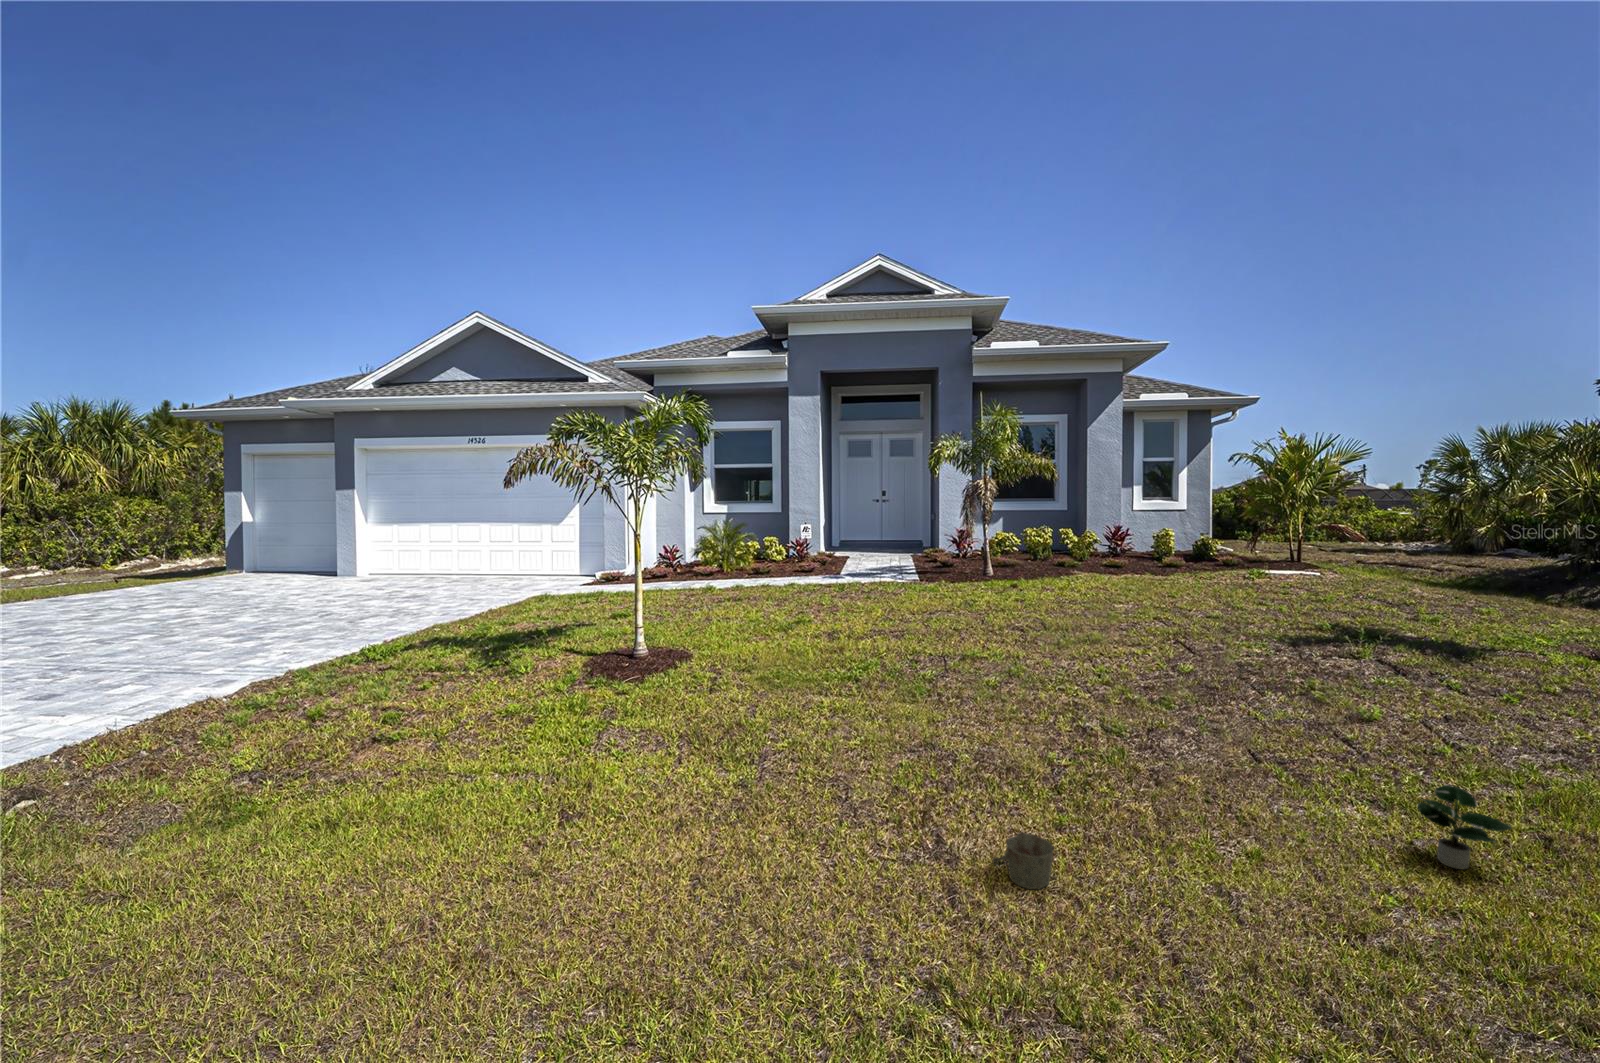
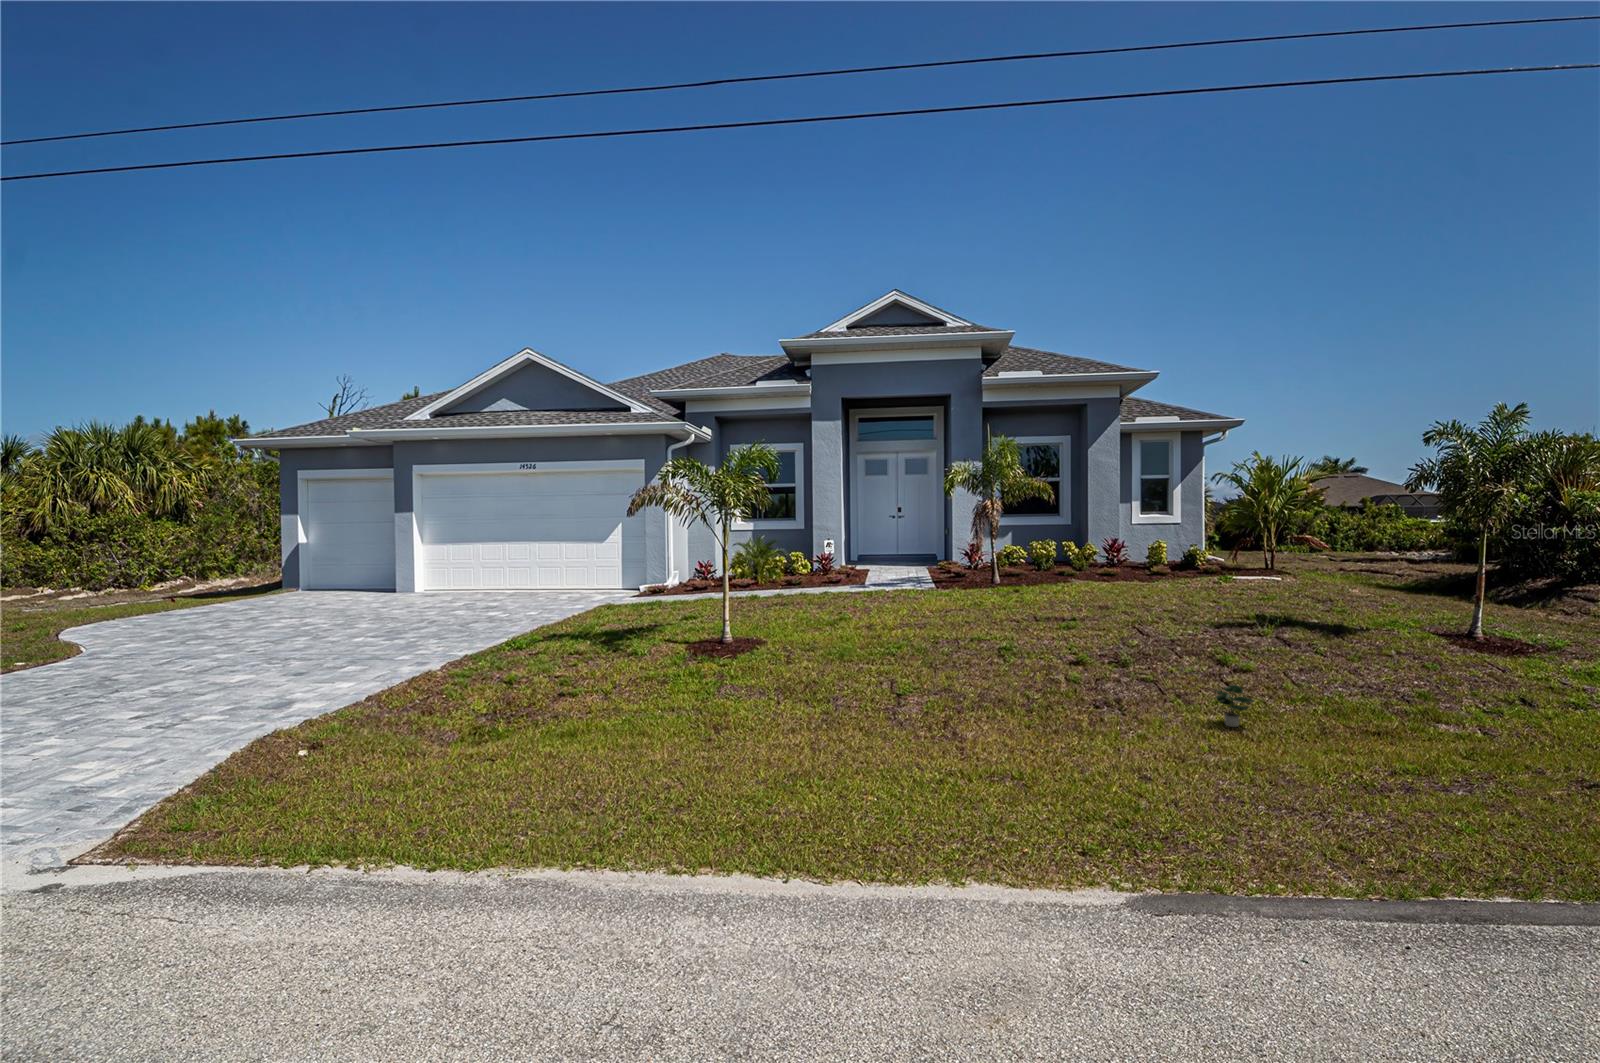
bucket: present [992,833,1054,889] -> none [983,712,1016,738]

